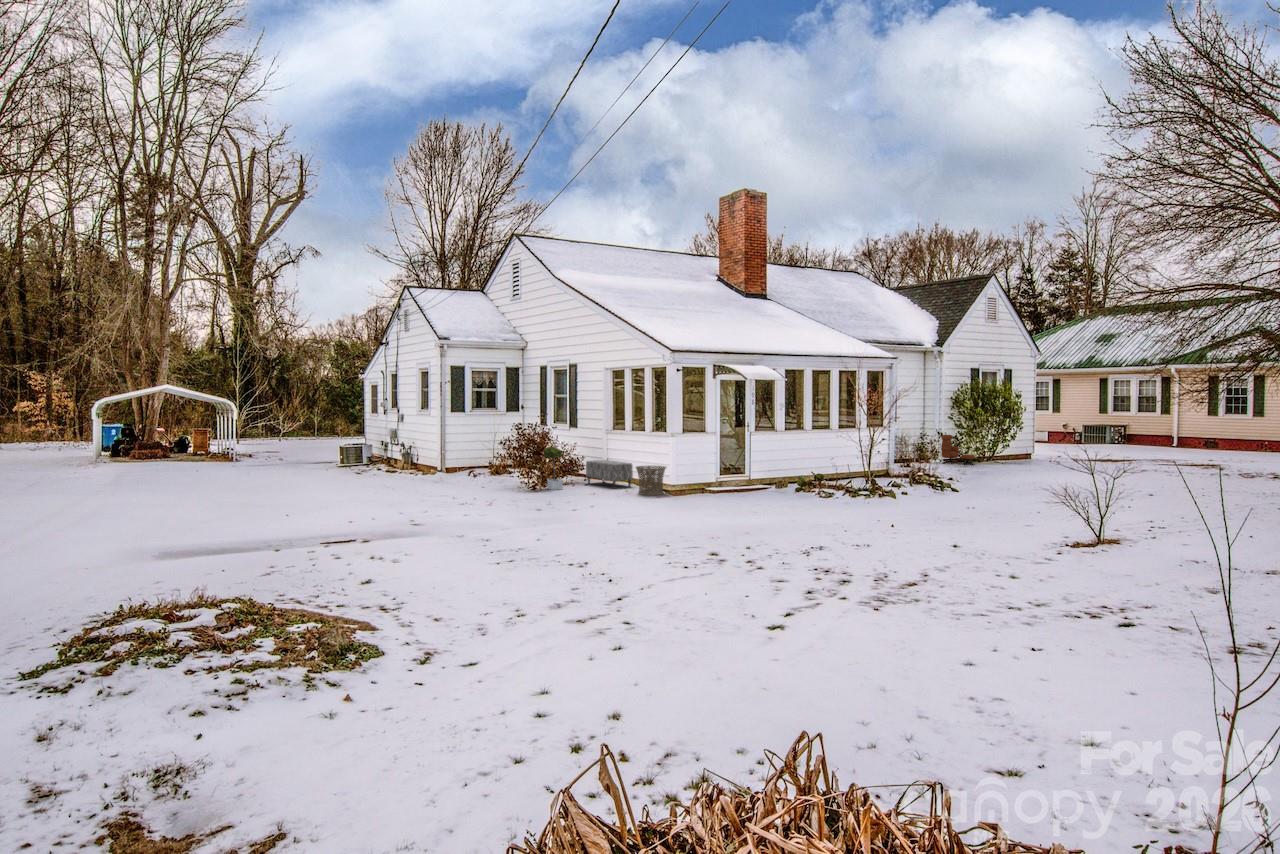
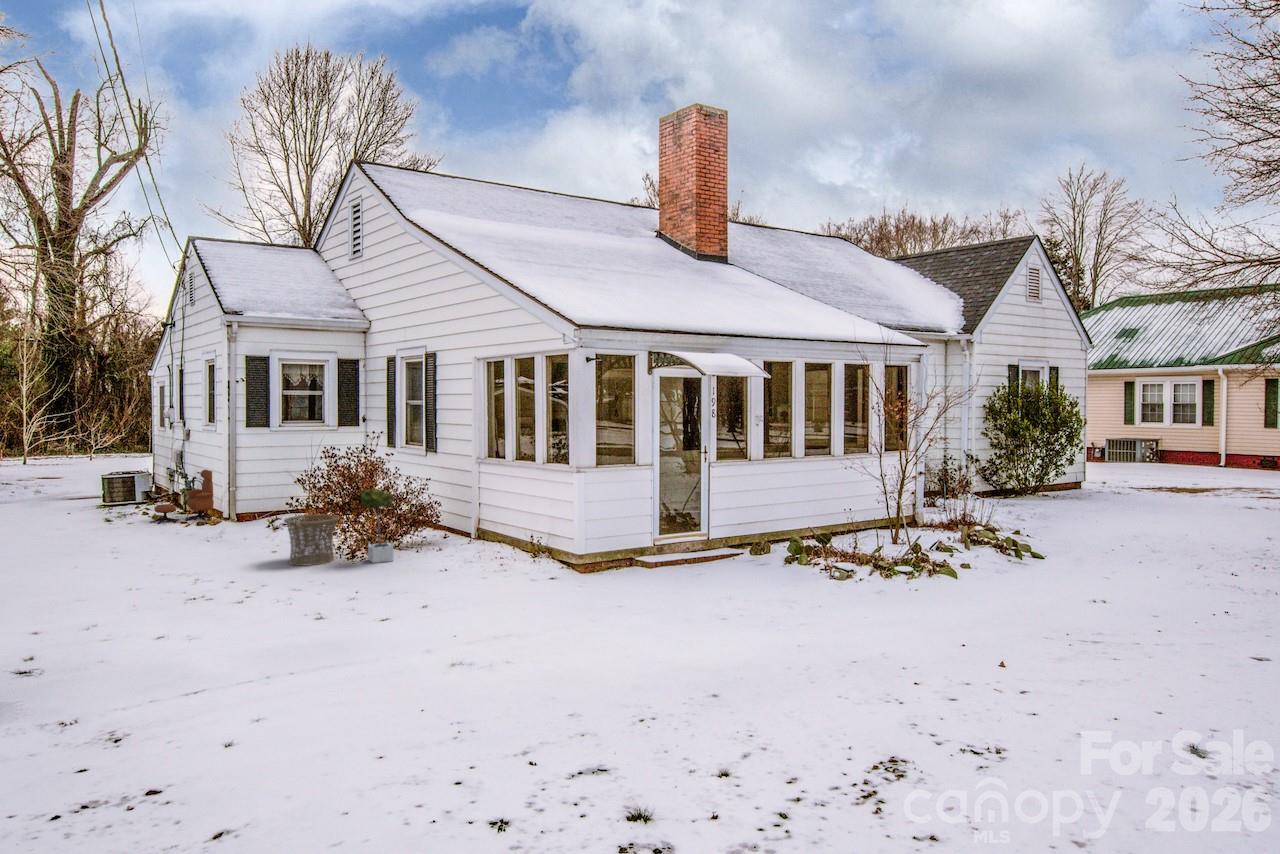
lounge chair: present [941,435,975,465] -> present [150,470,214,524]
bench: present [586,460,633,488] -> none [441,506,516,557]
basket: present [636,466,666,495] -> present [284,515,338,566]

